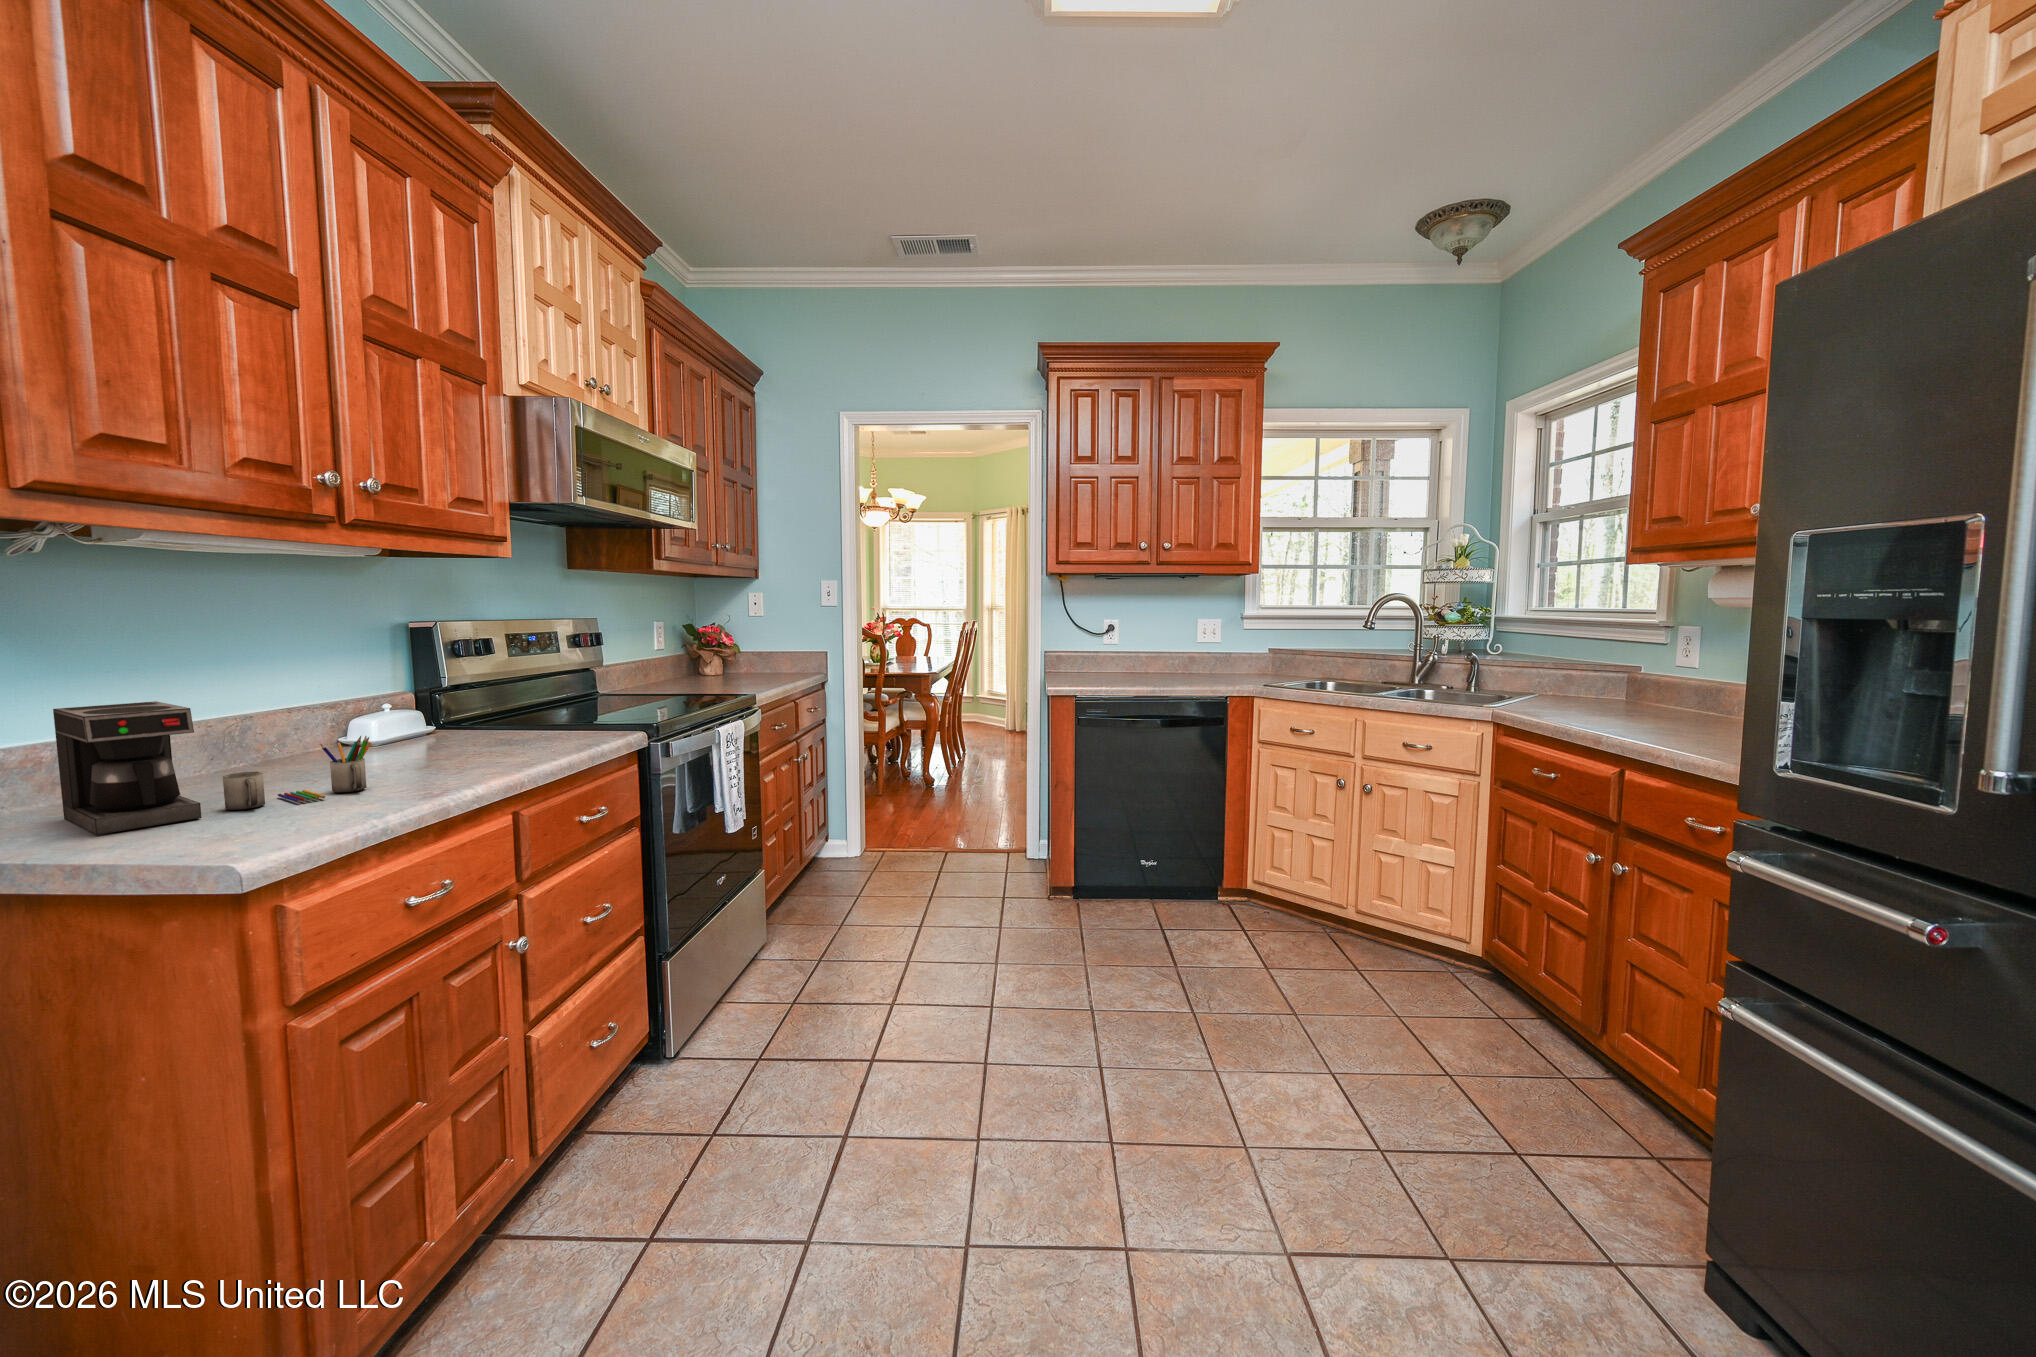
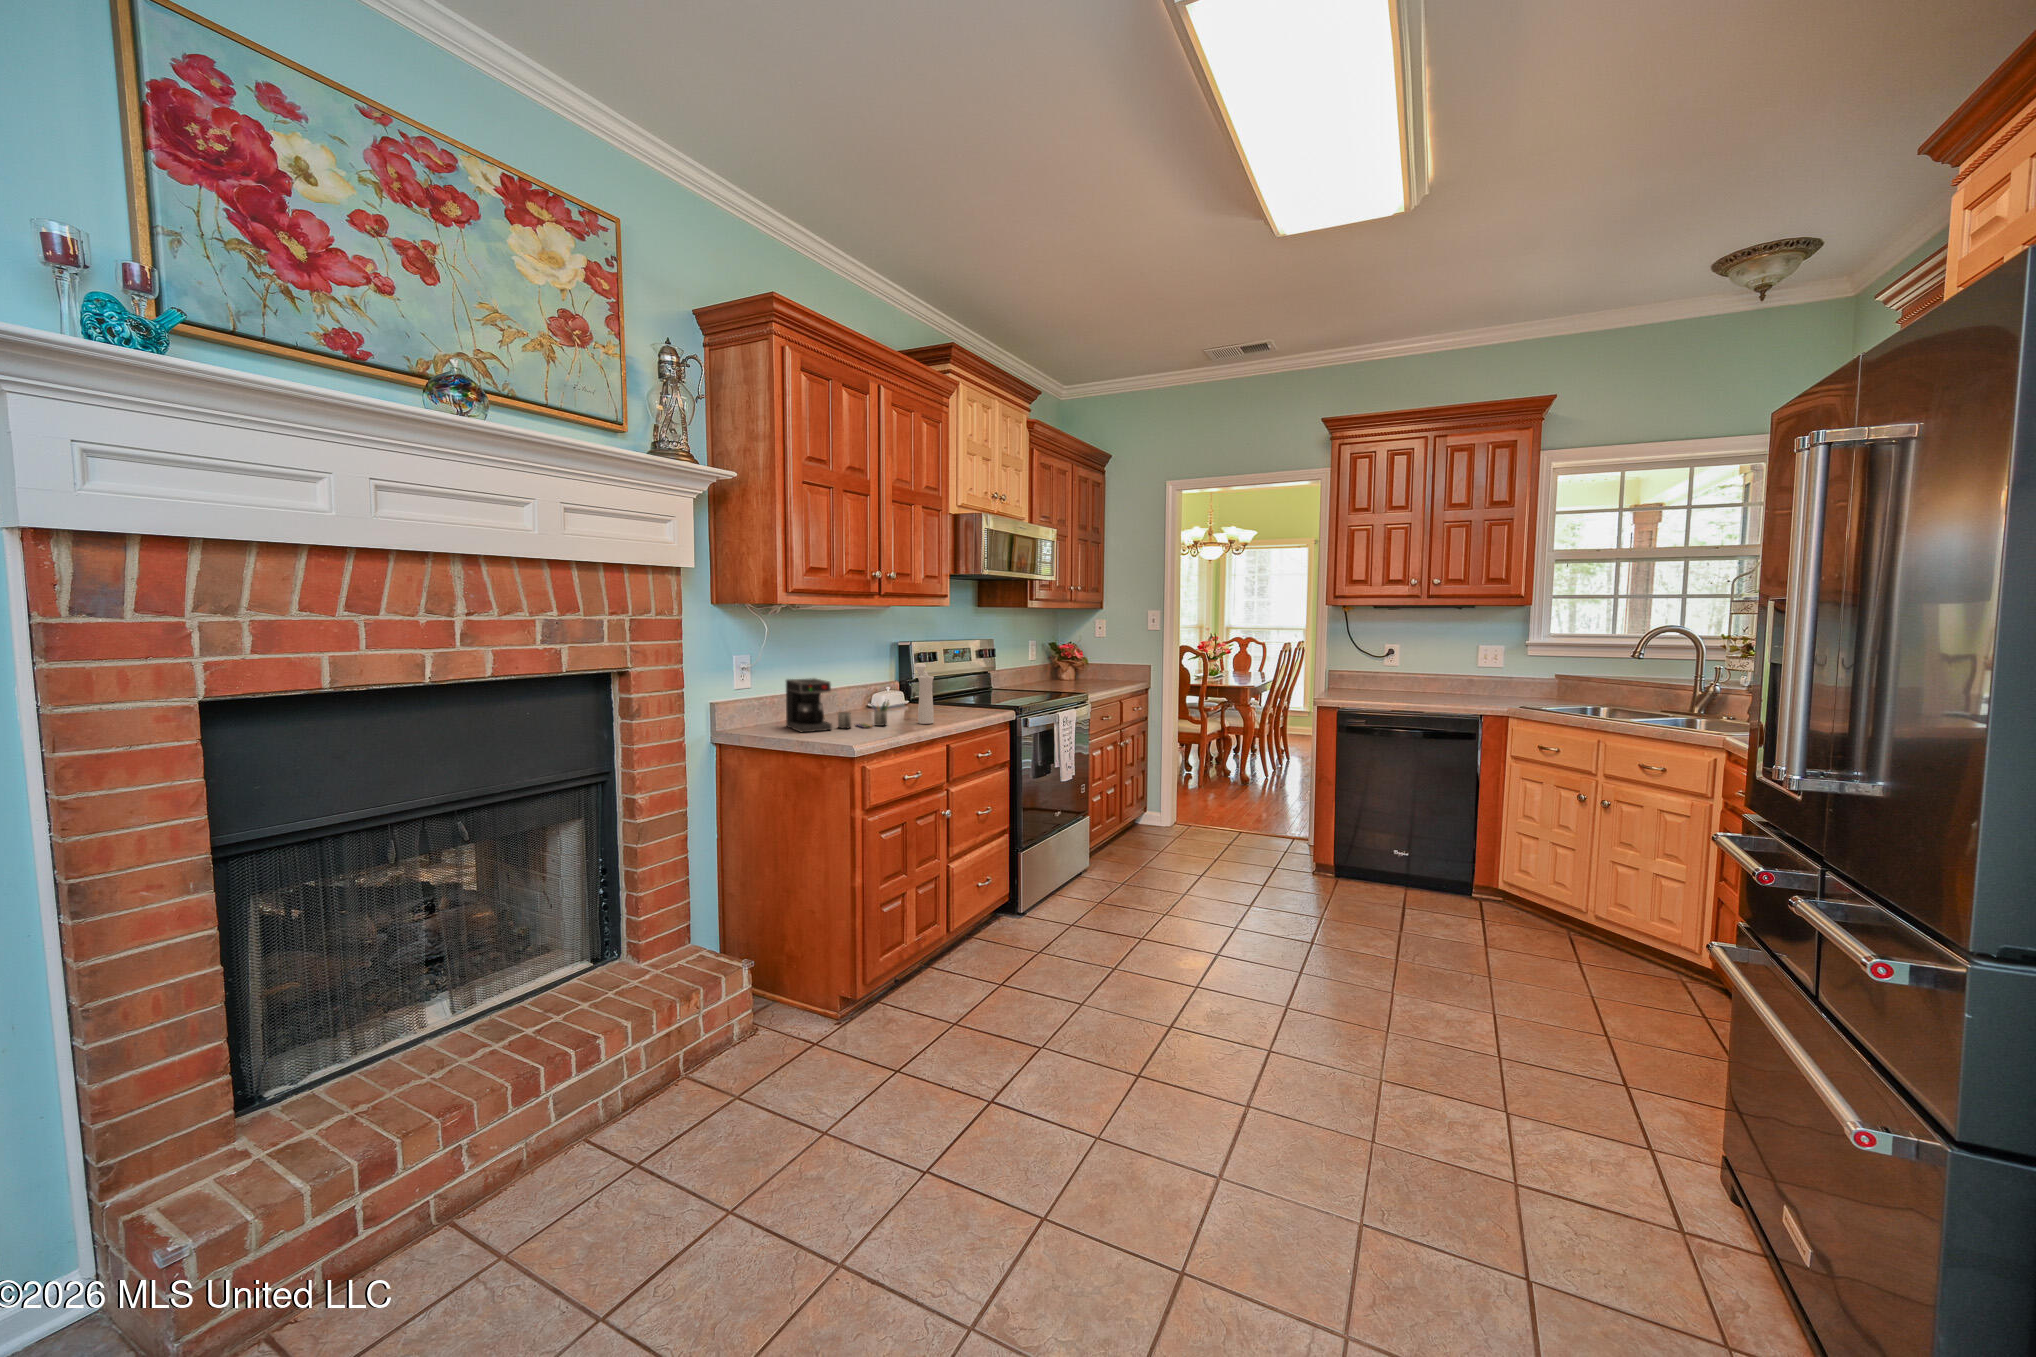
pepper mill: none [433,659,481,777] -> present [915,663,934,724]

